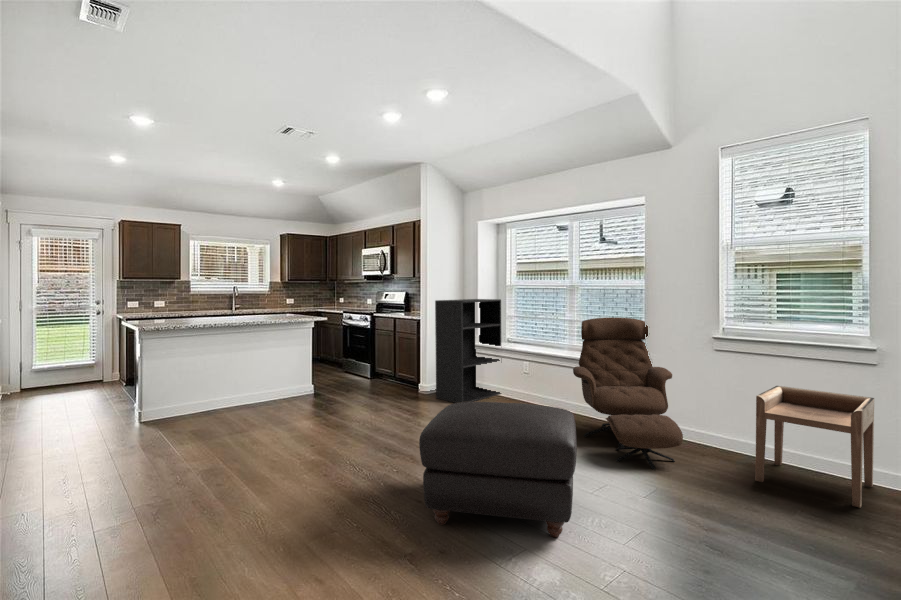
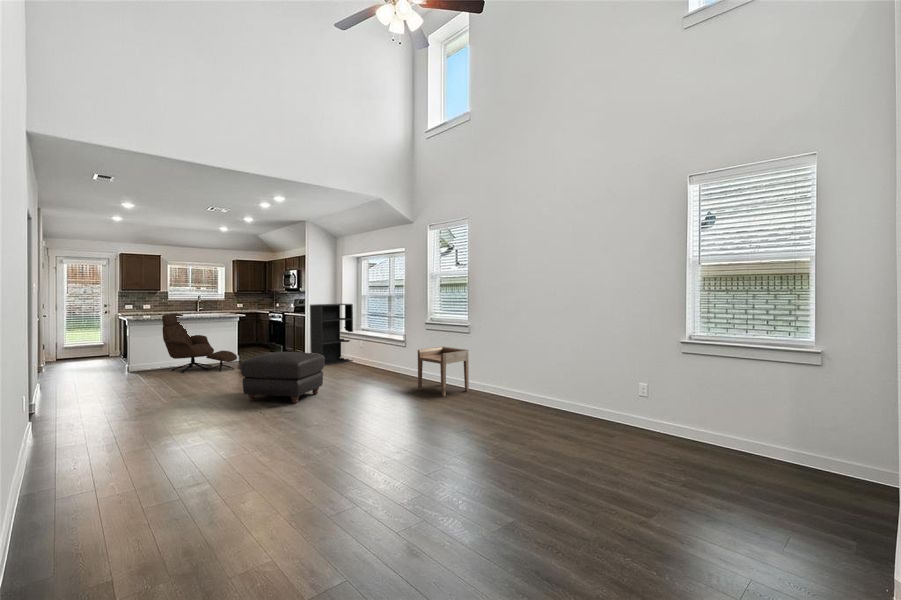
lounge chair: present [573,317,683,469] -> present [162,313,237,373]

